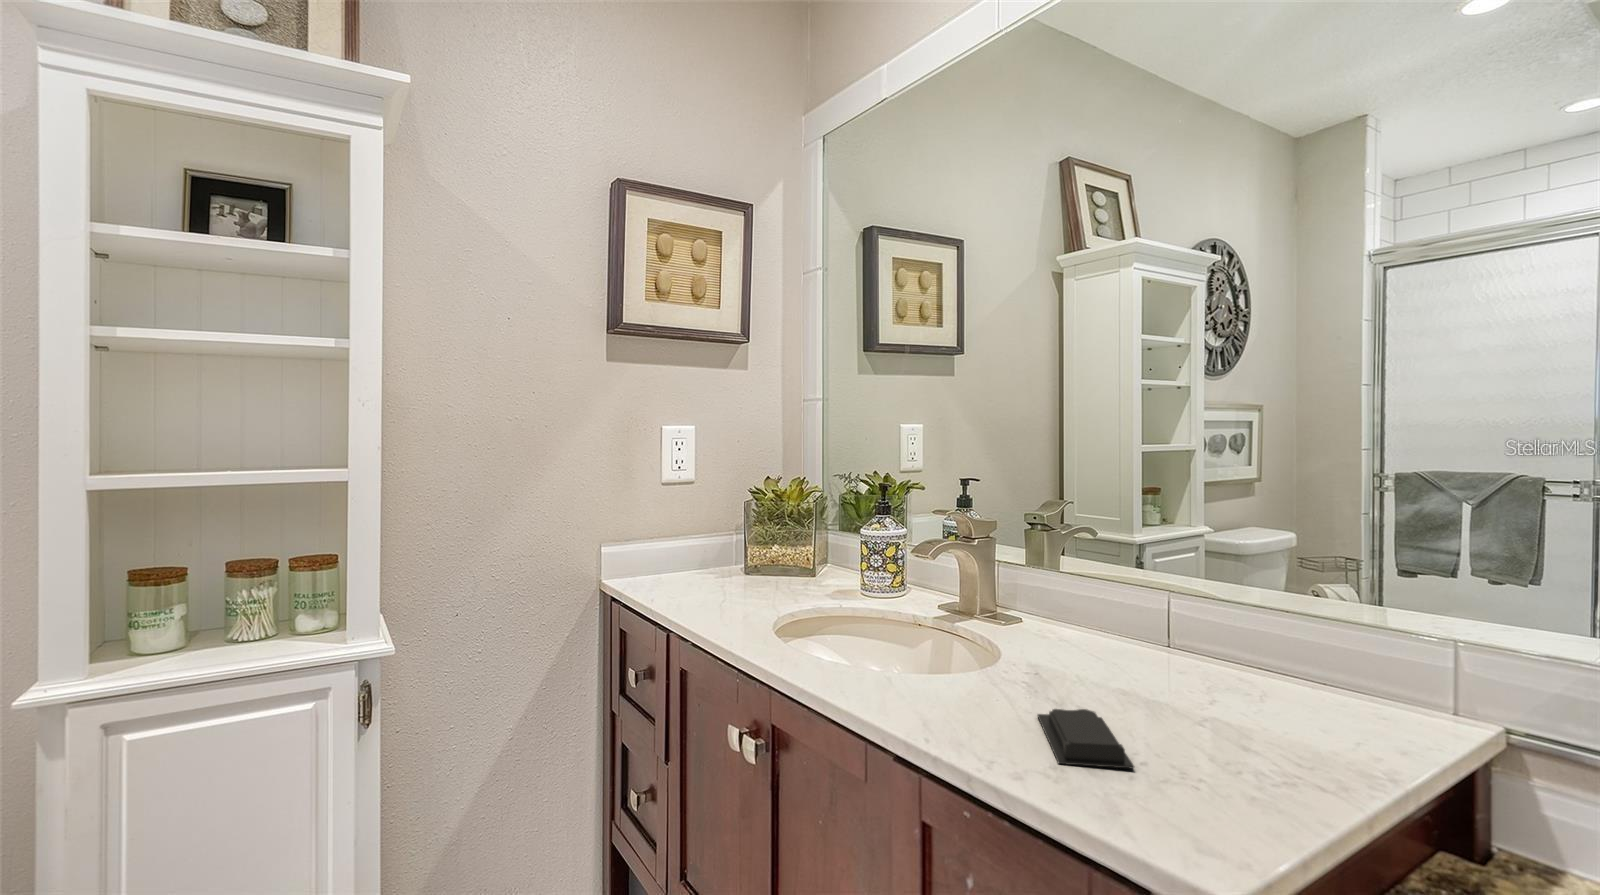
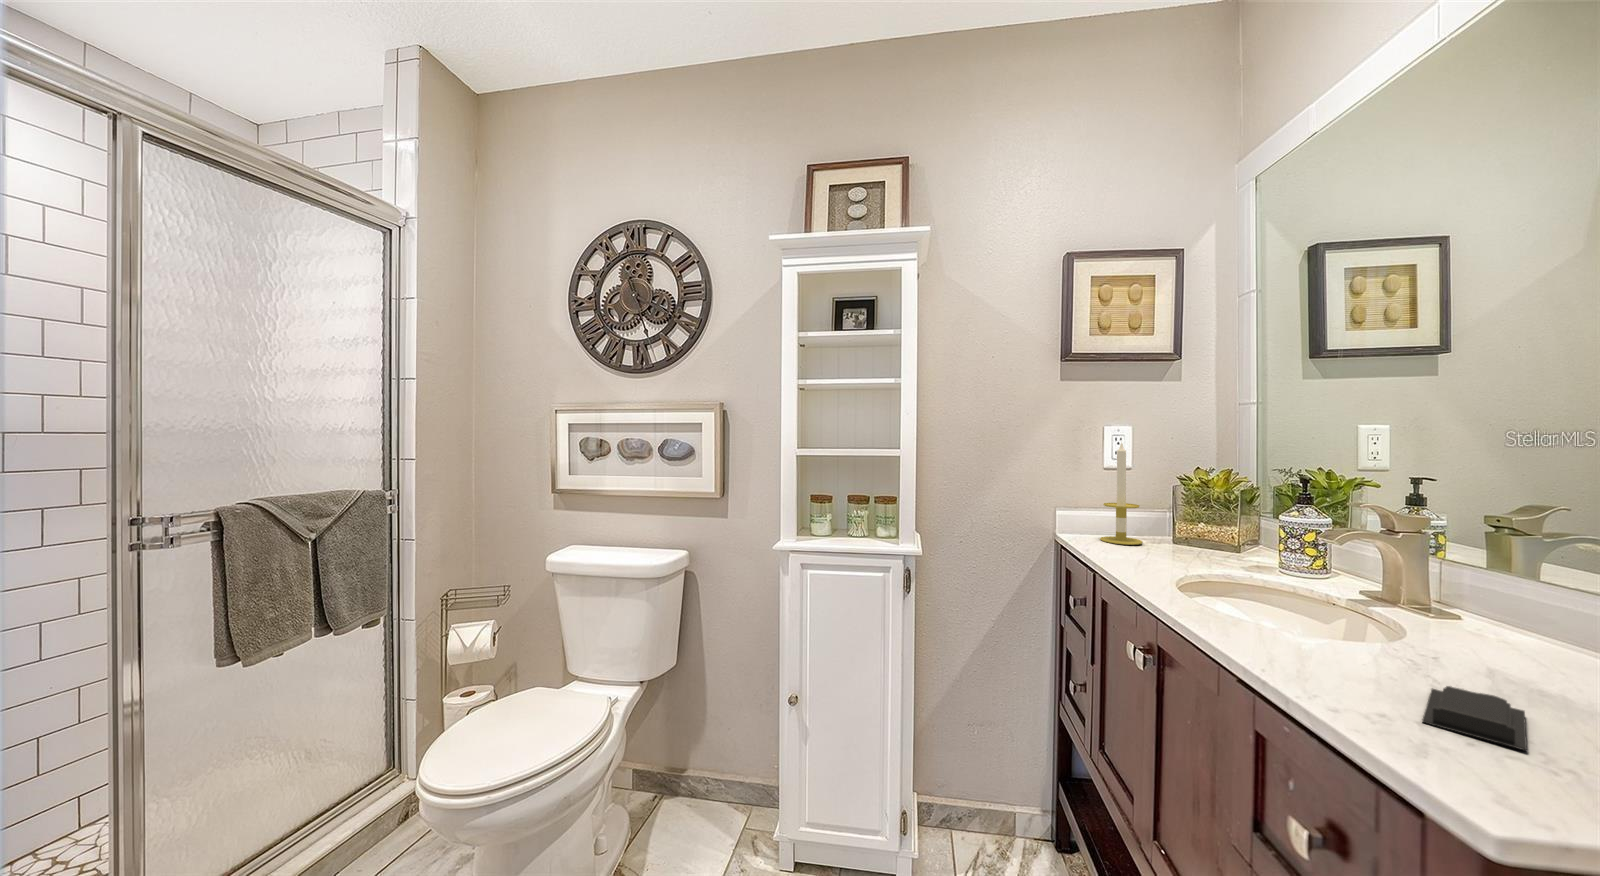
candle: none [664,448,713,585] -> present [1100,443,1143,545]

